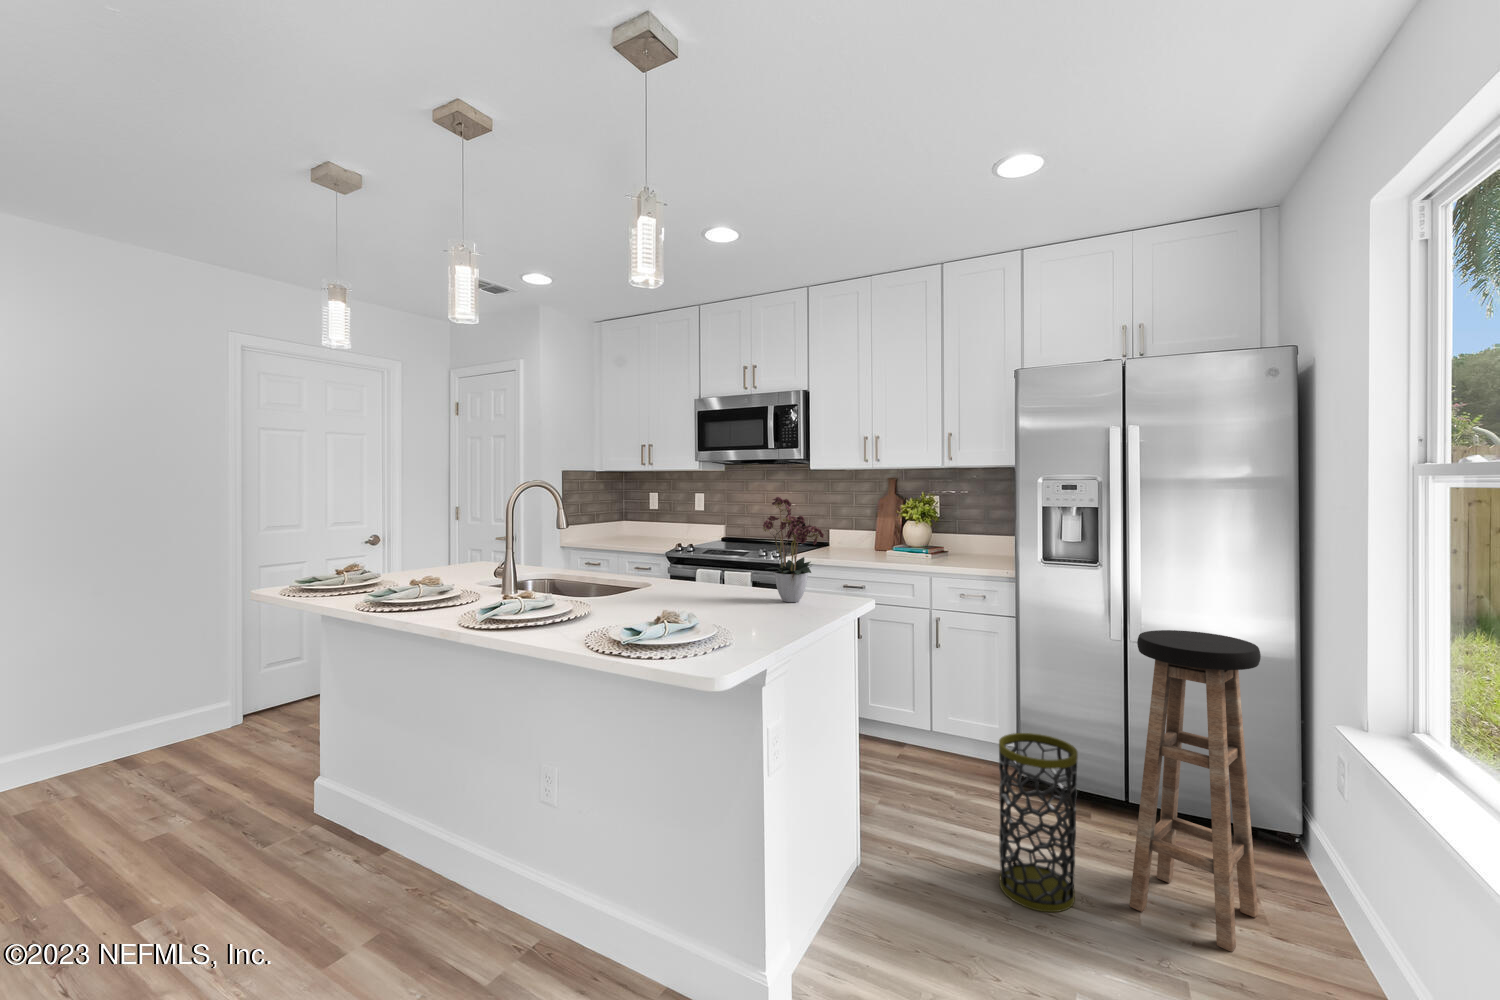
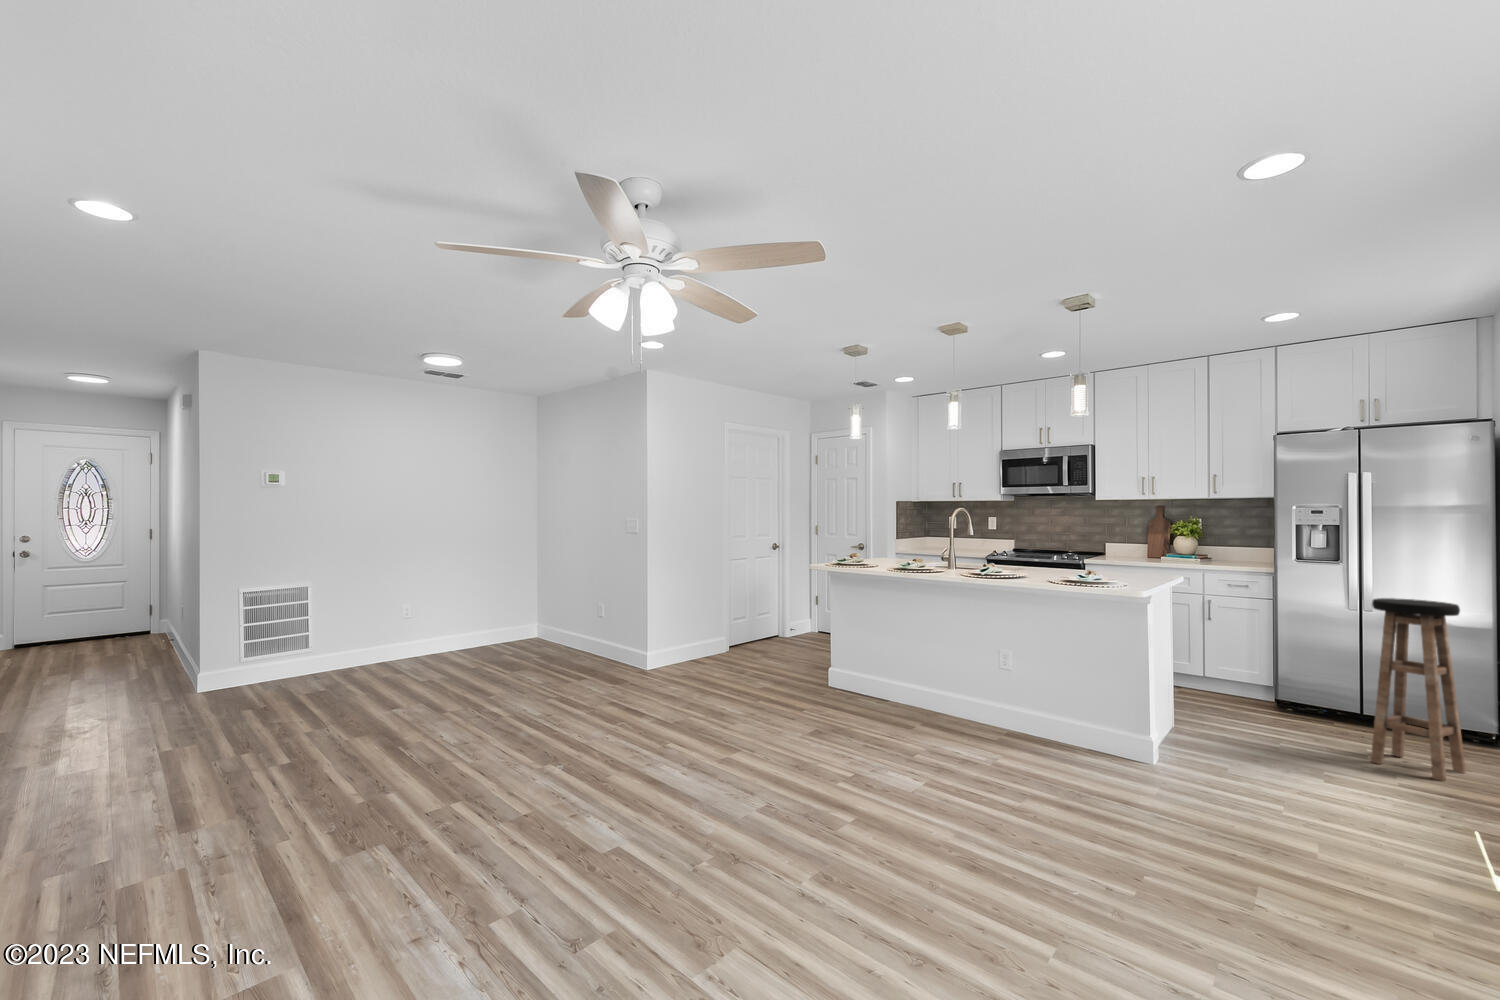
flower arrangement: present [763,497,824,602] -> none [1111,512,1160,574]
trash can: present [999,733,1078,912] -> none [1274,659,1331,759]

